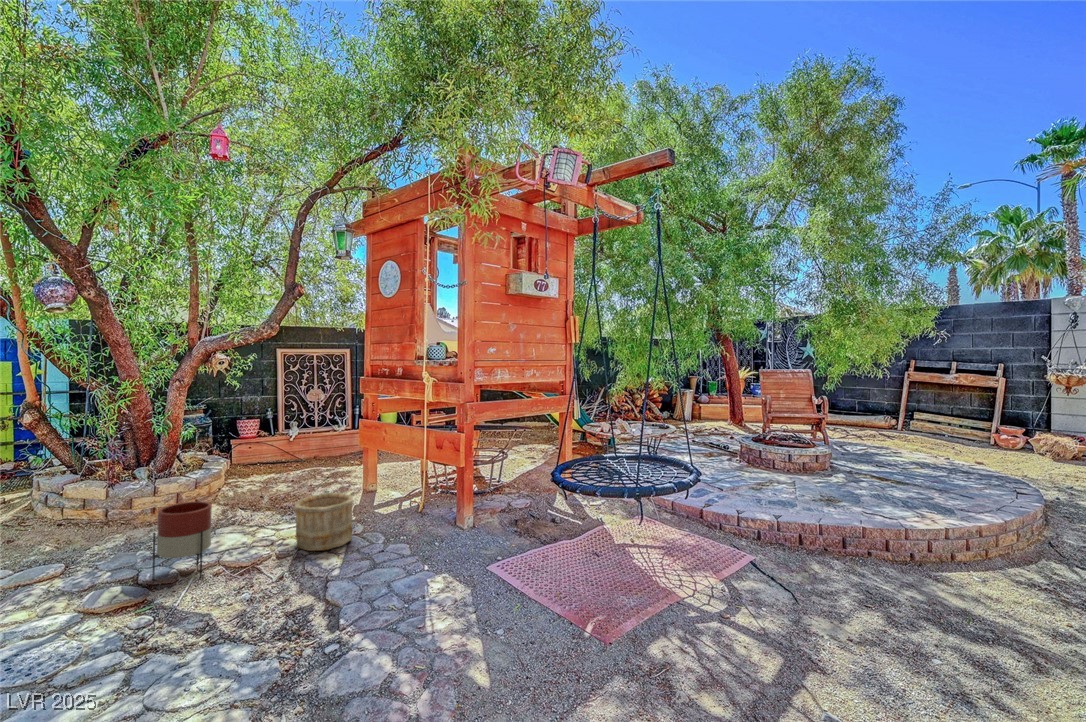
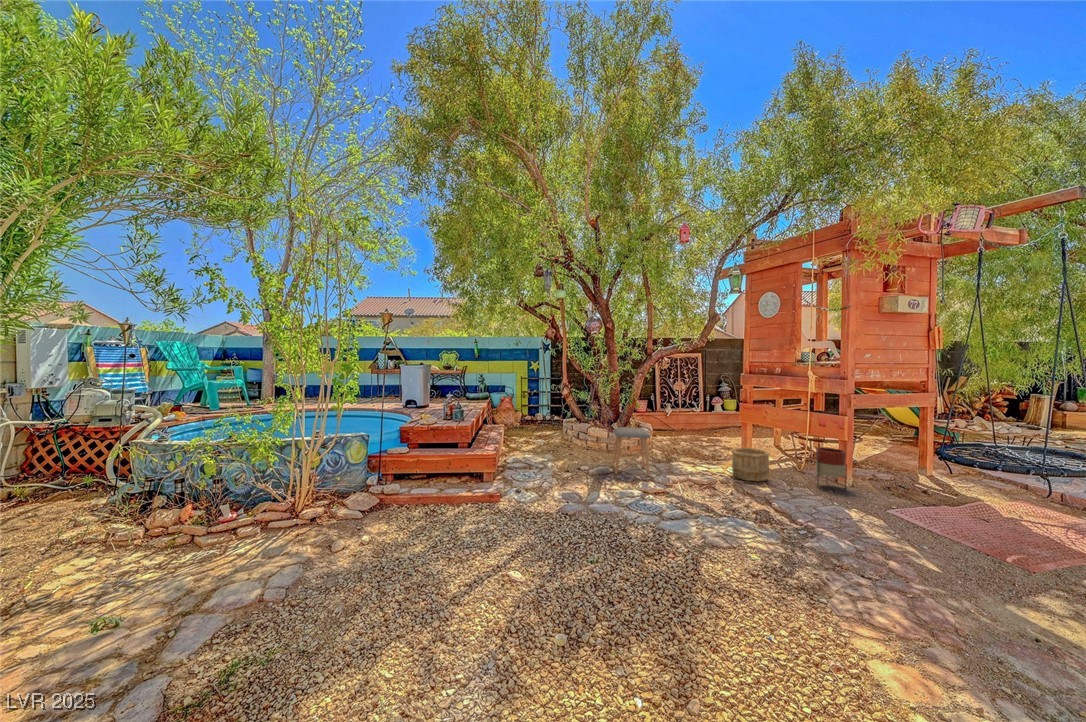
stool: none [22,484,132,591] -> present [612,427,650,476]
planter: present [152,501,212,580] -> present [816,447,847,490]

